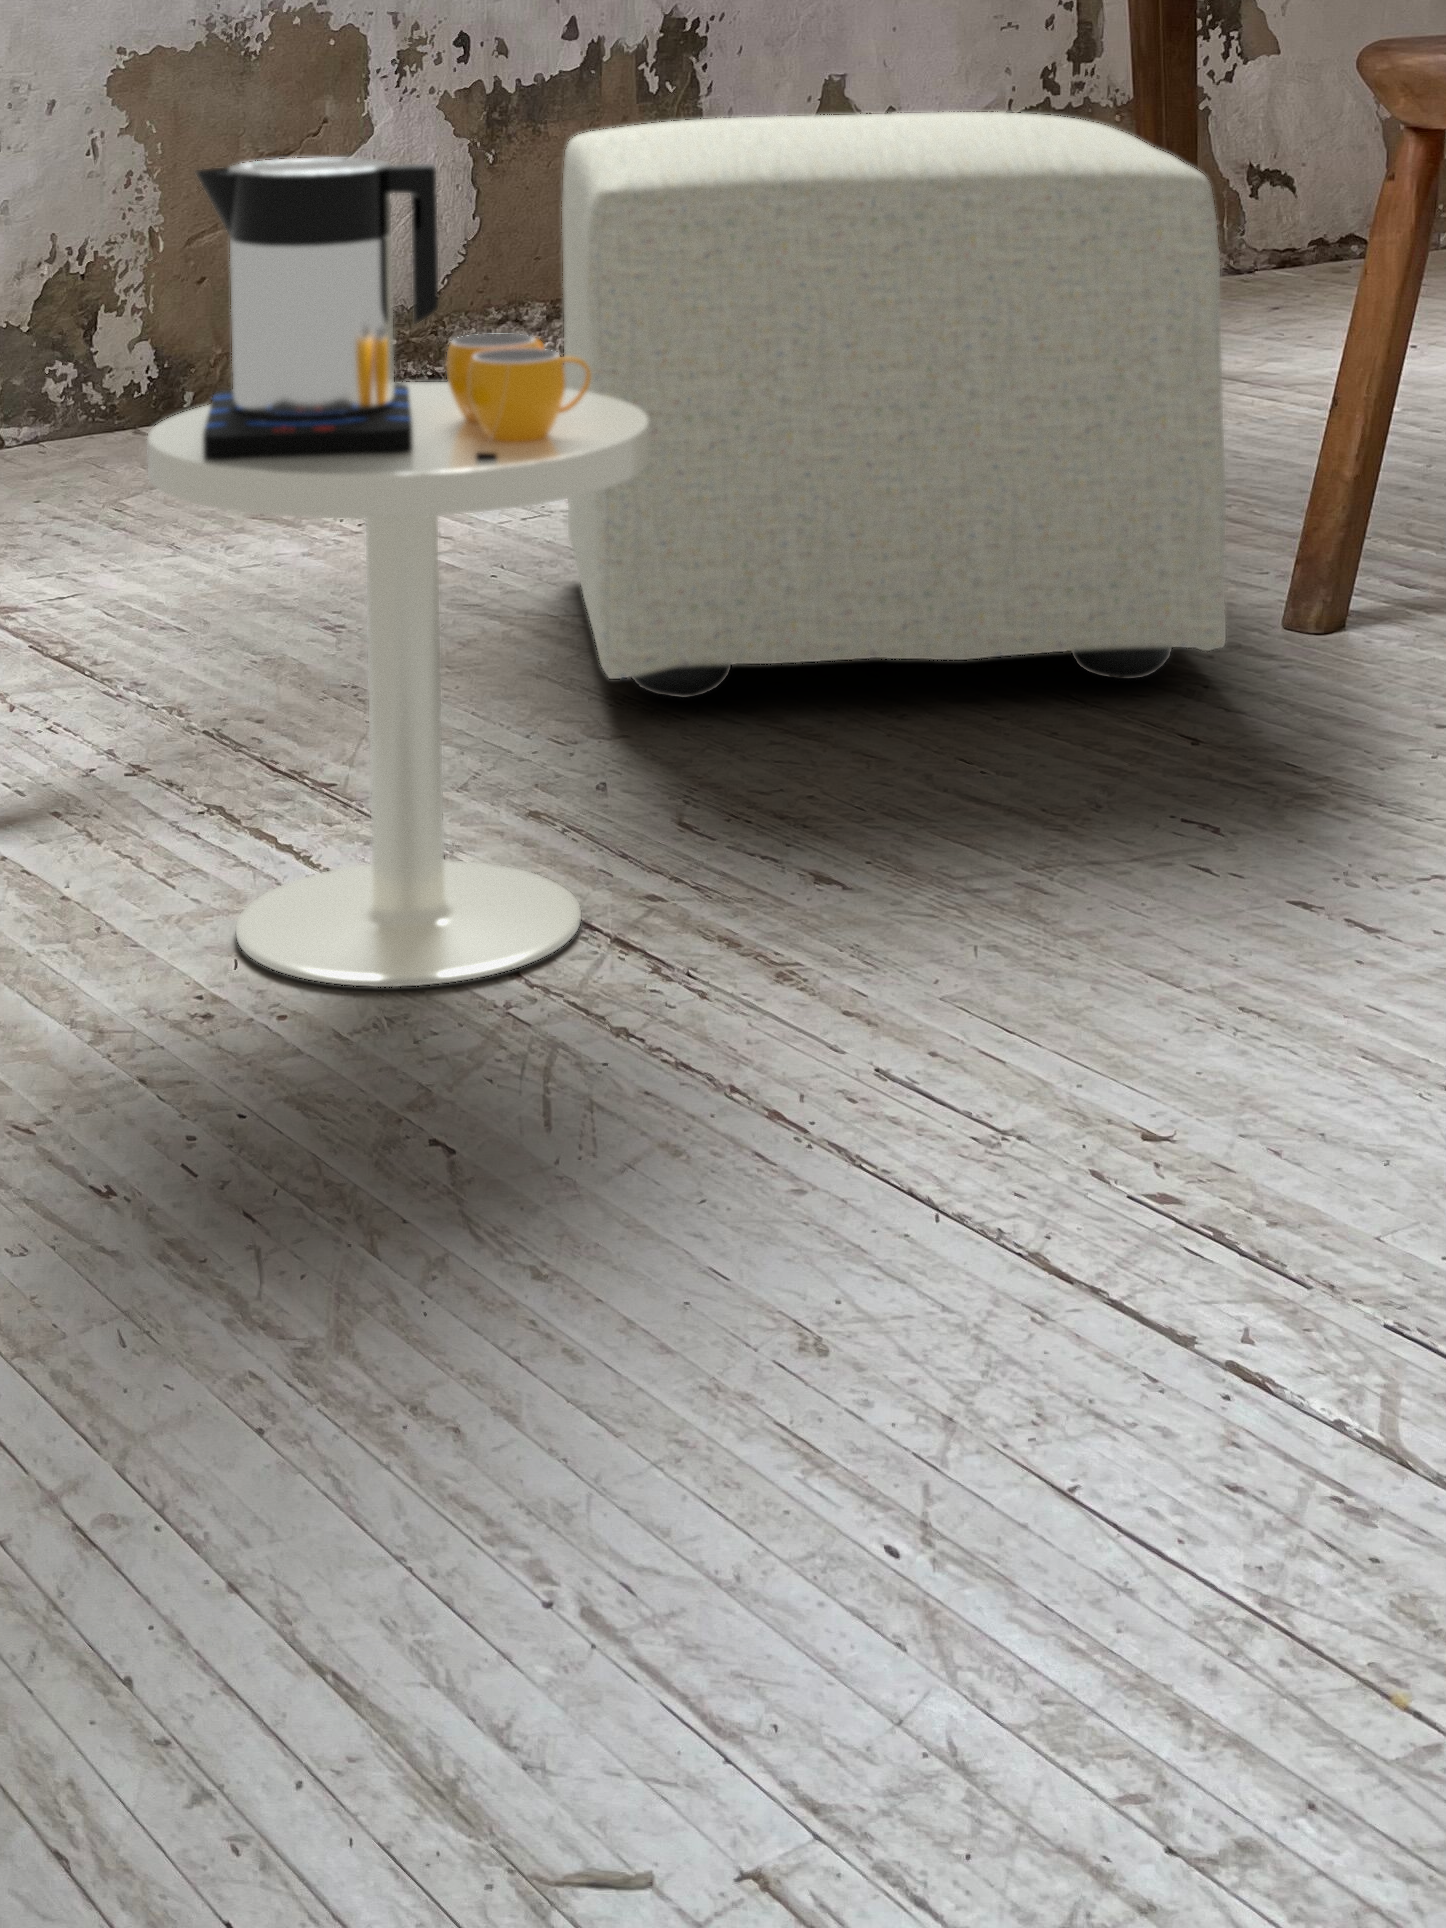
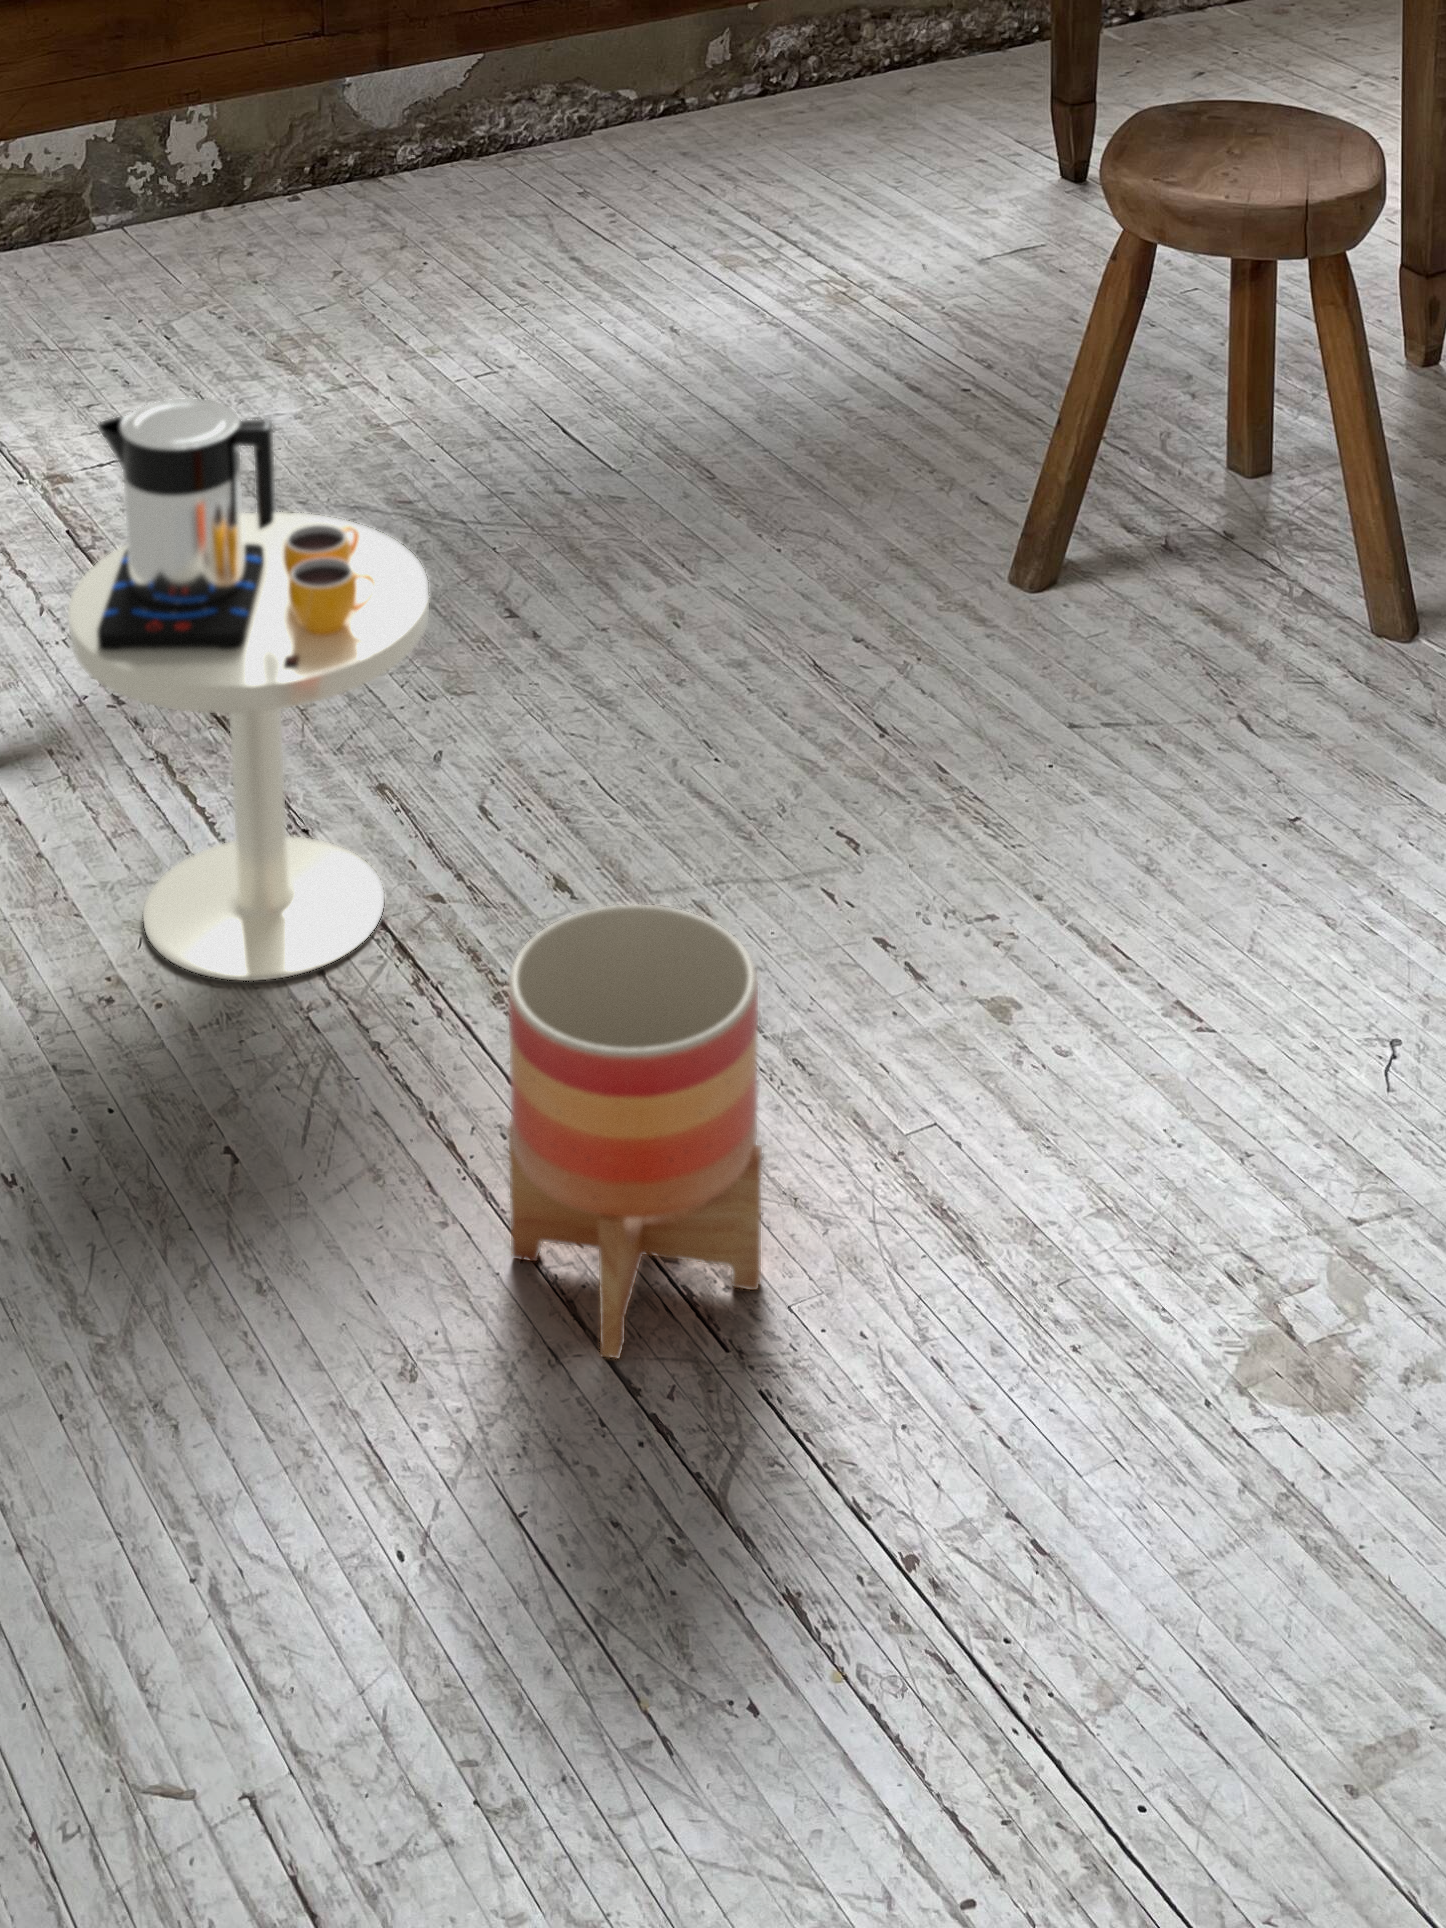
ottoman: present [562,112,1227,698] -> none [453,138,942,643]
planter: none [921,651,1313,1309] -> present [508,904,762,1358]

